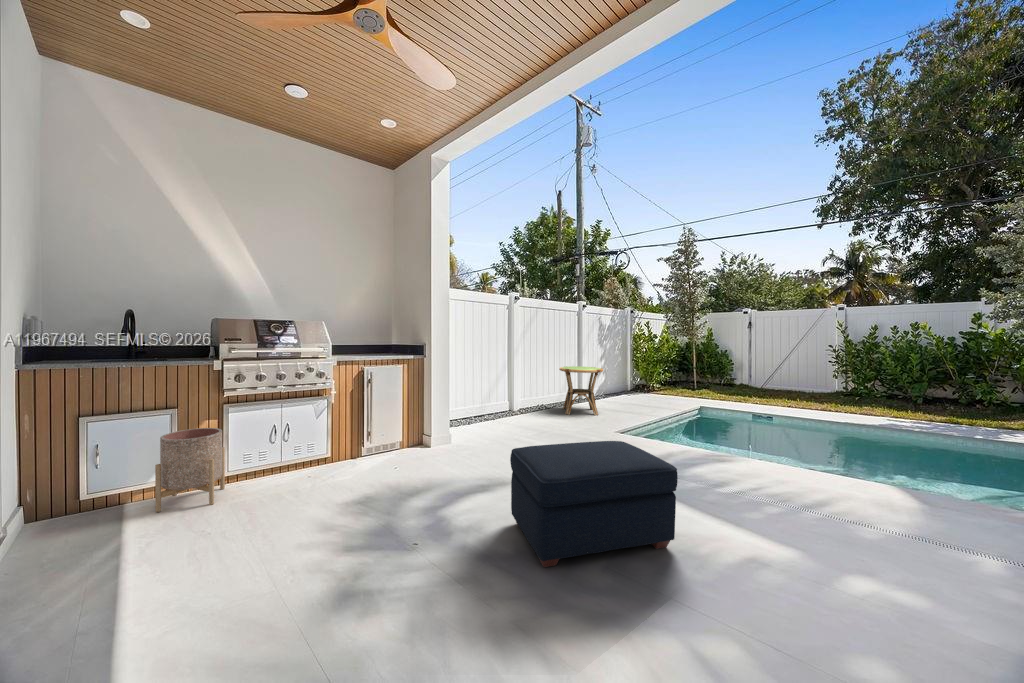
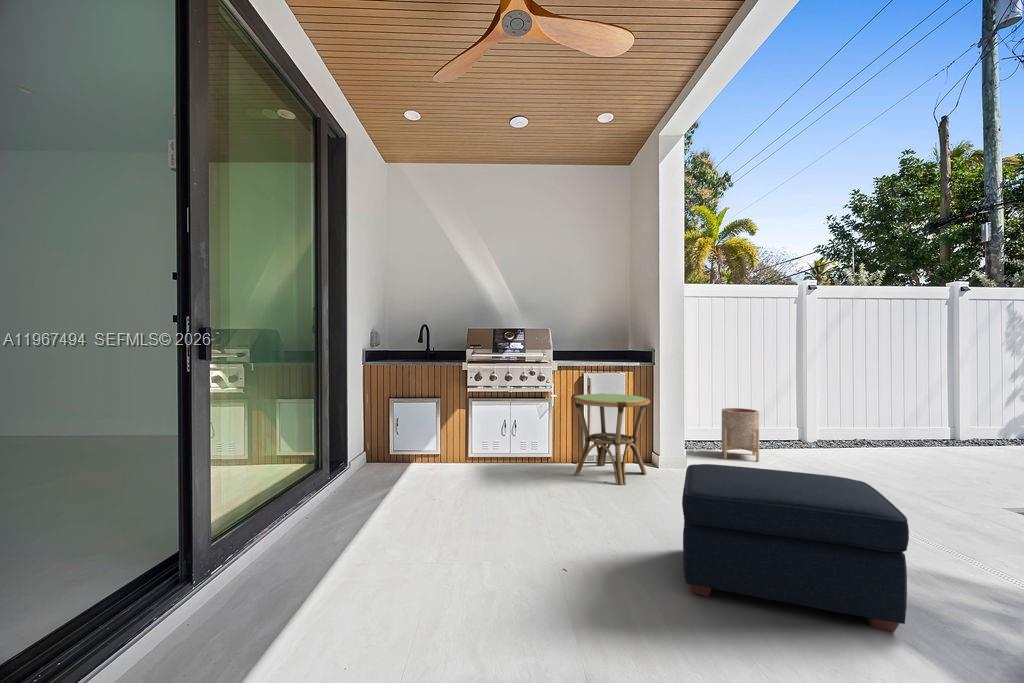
side table: present [559,366,603,415] -> present [573,394,650,485]
planter: present [155,428,225,512] -> present [722,408,759,462]

